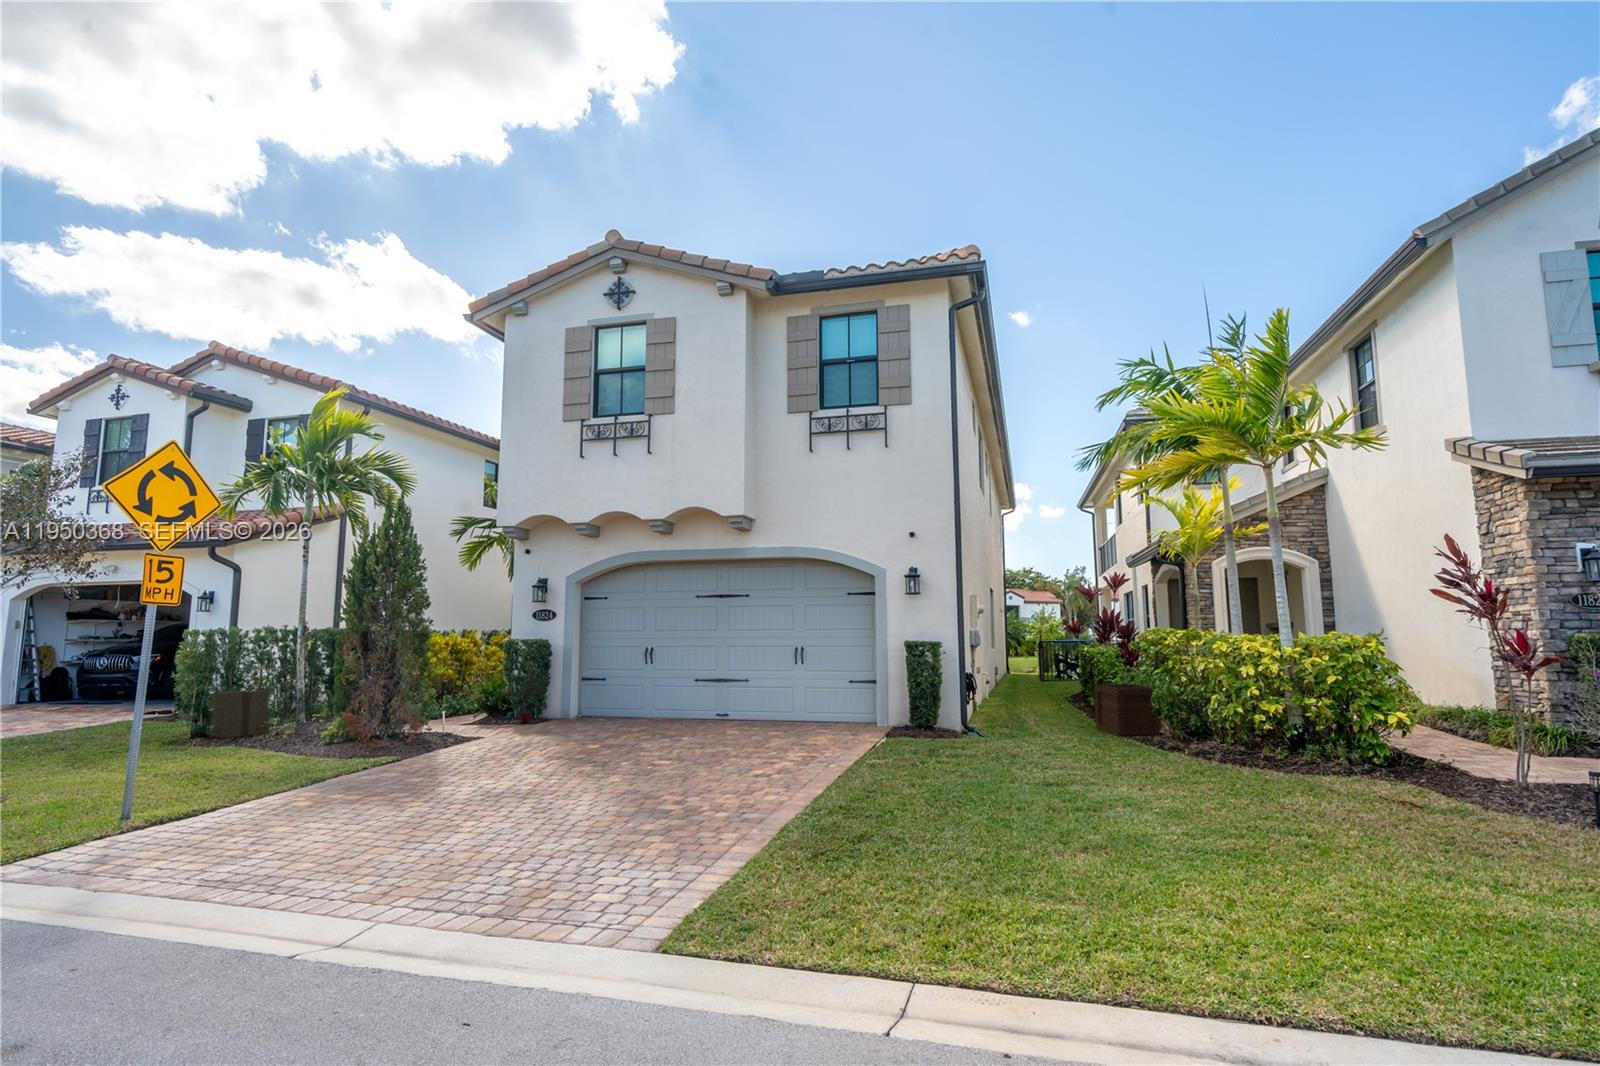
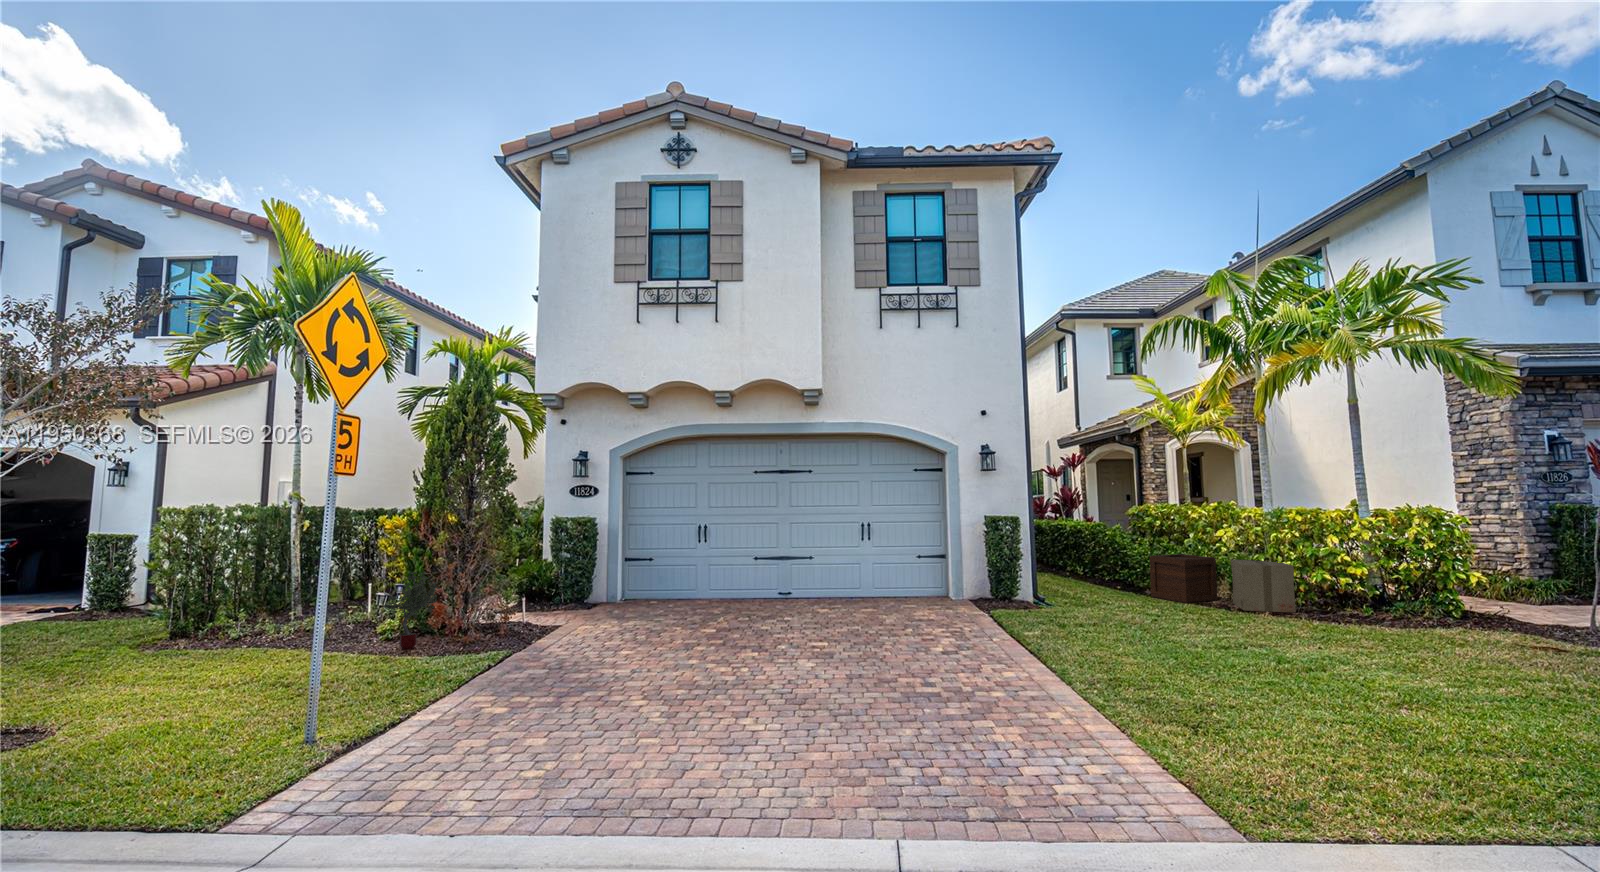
potted tree: present [505,671,549,724] -> present [384,572,440,650]
cardboard box: present [206,690,269,738] -> present [1231,560,1296,612]

